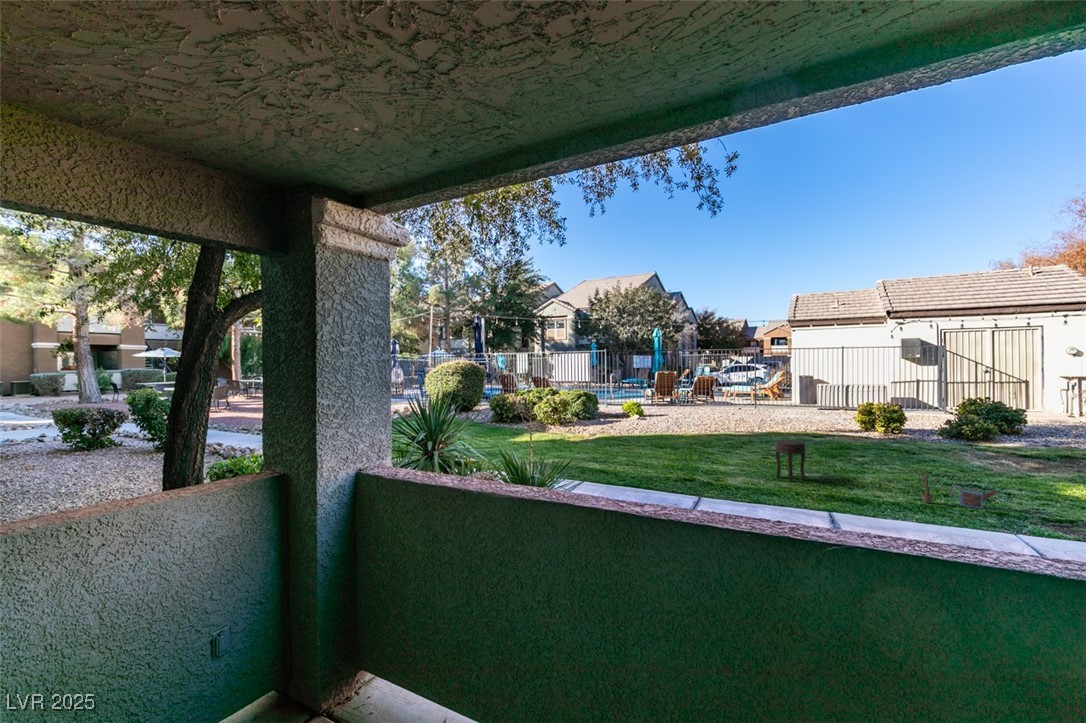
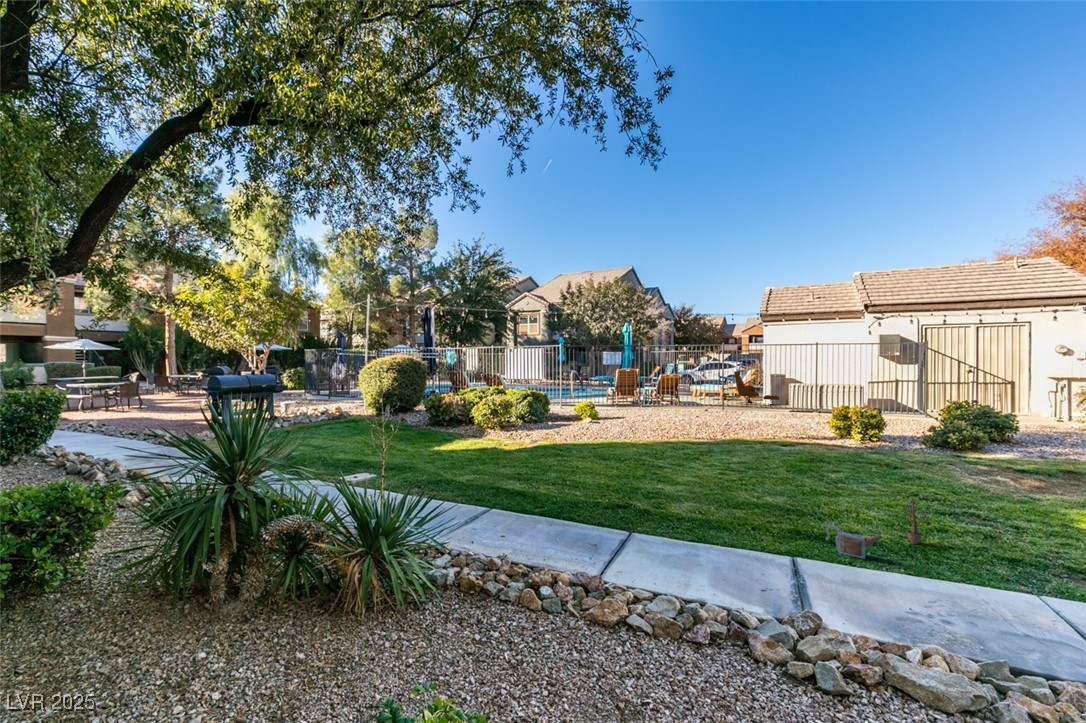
lounge chair: none [763,373,807,405] -> present [734,371,780,405]
side table: present [775,440,805,482] -> none [727,455,763,509]
watering can: present [949,485,997,509] -> present [826,525,882,559]

